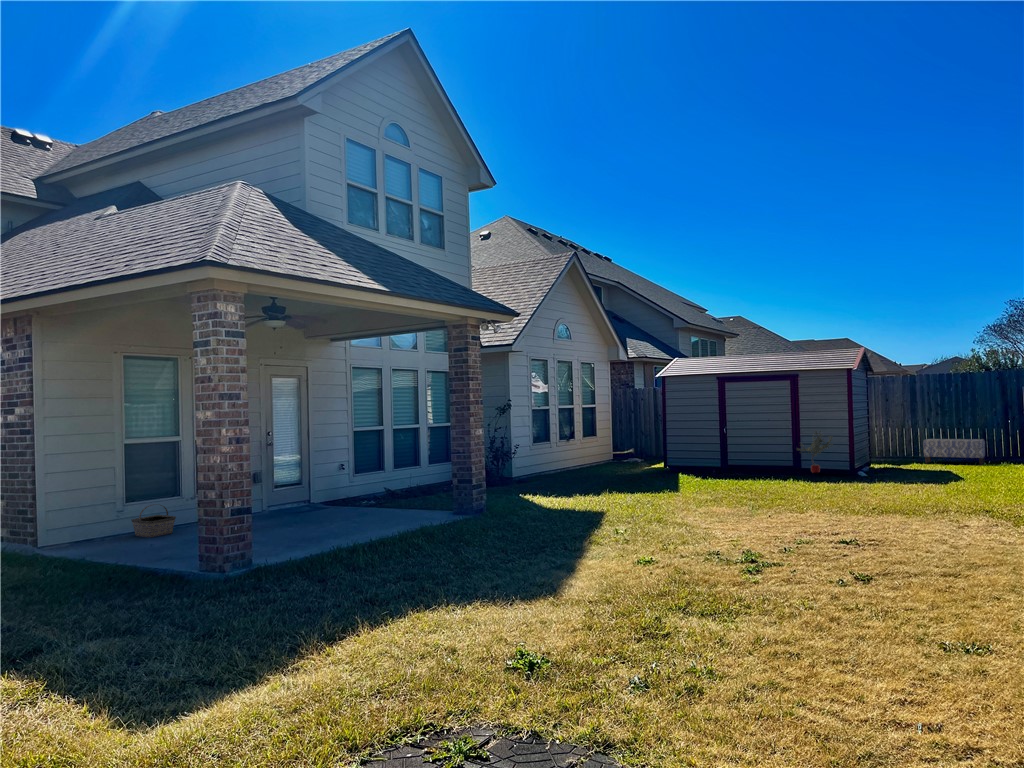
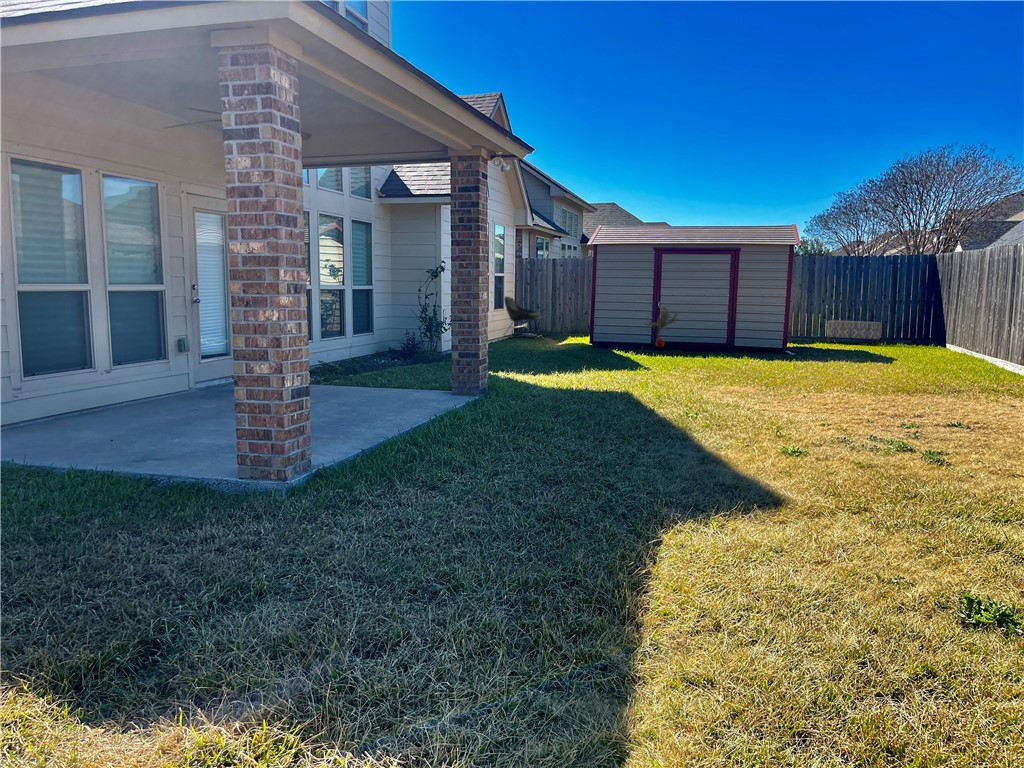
lounge chair: none [587,426,625,464] -> present [504,296,542,338]
potted tree: present [798,431,833,473] -> present [645,307,678,347]
basket: present [131,504,176,538] -> none [33,380,103,427]

